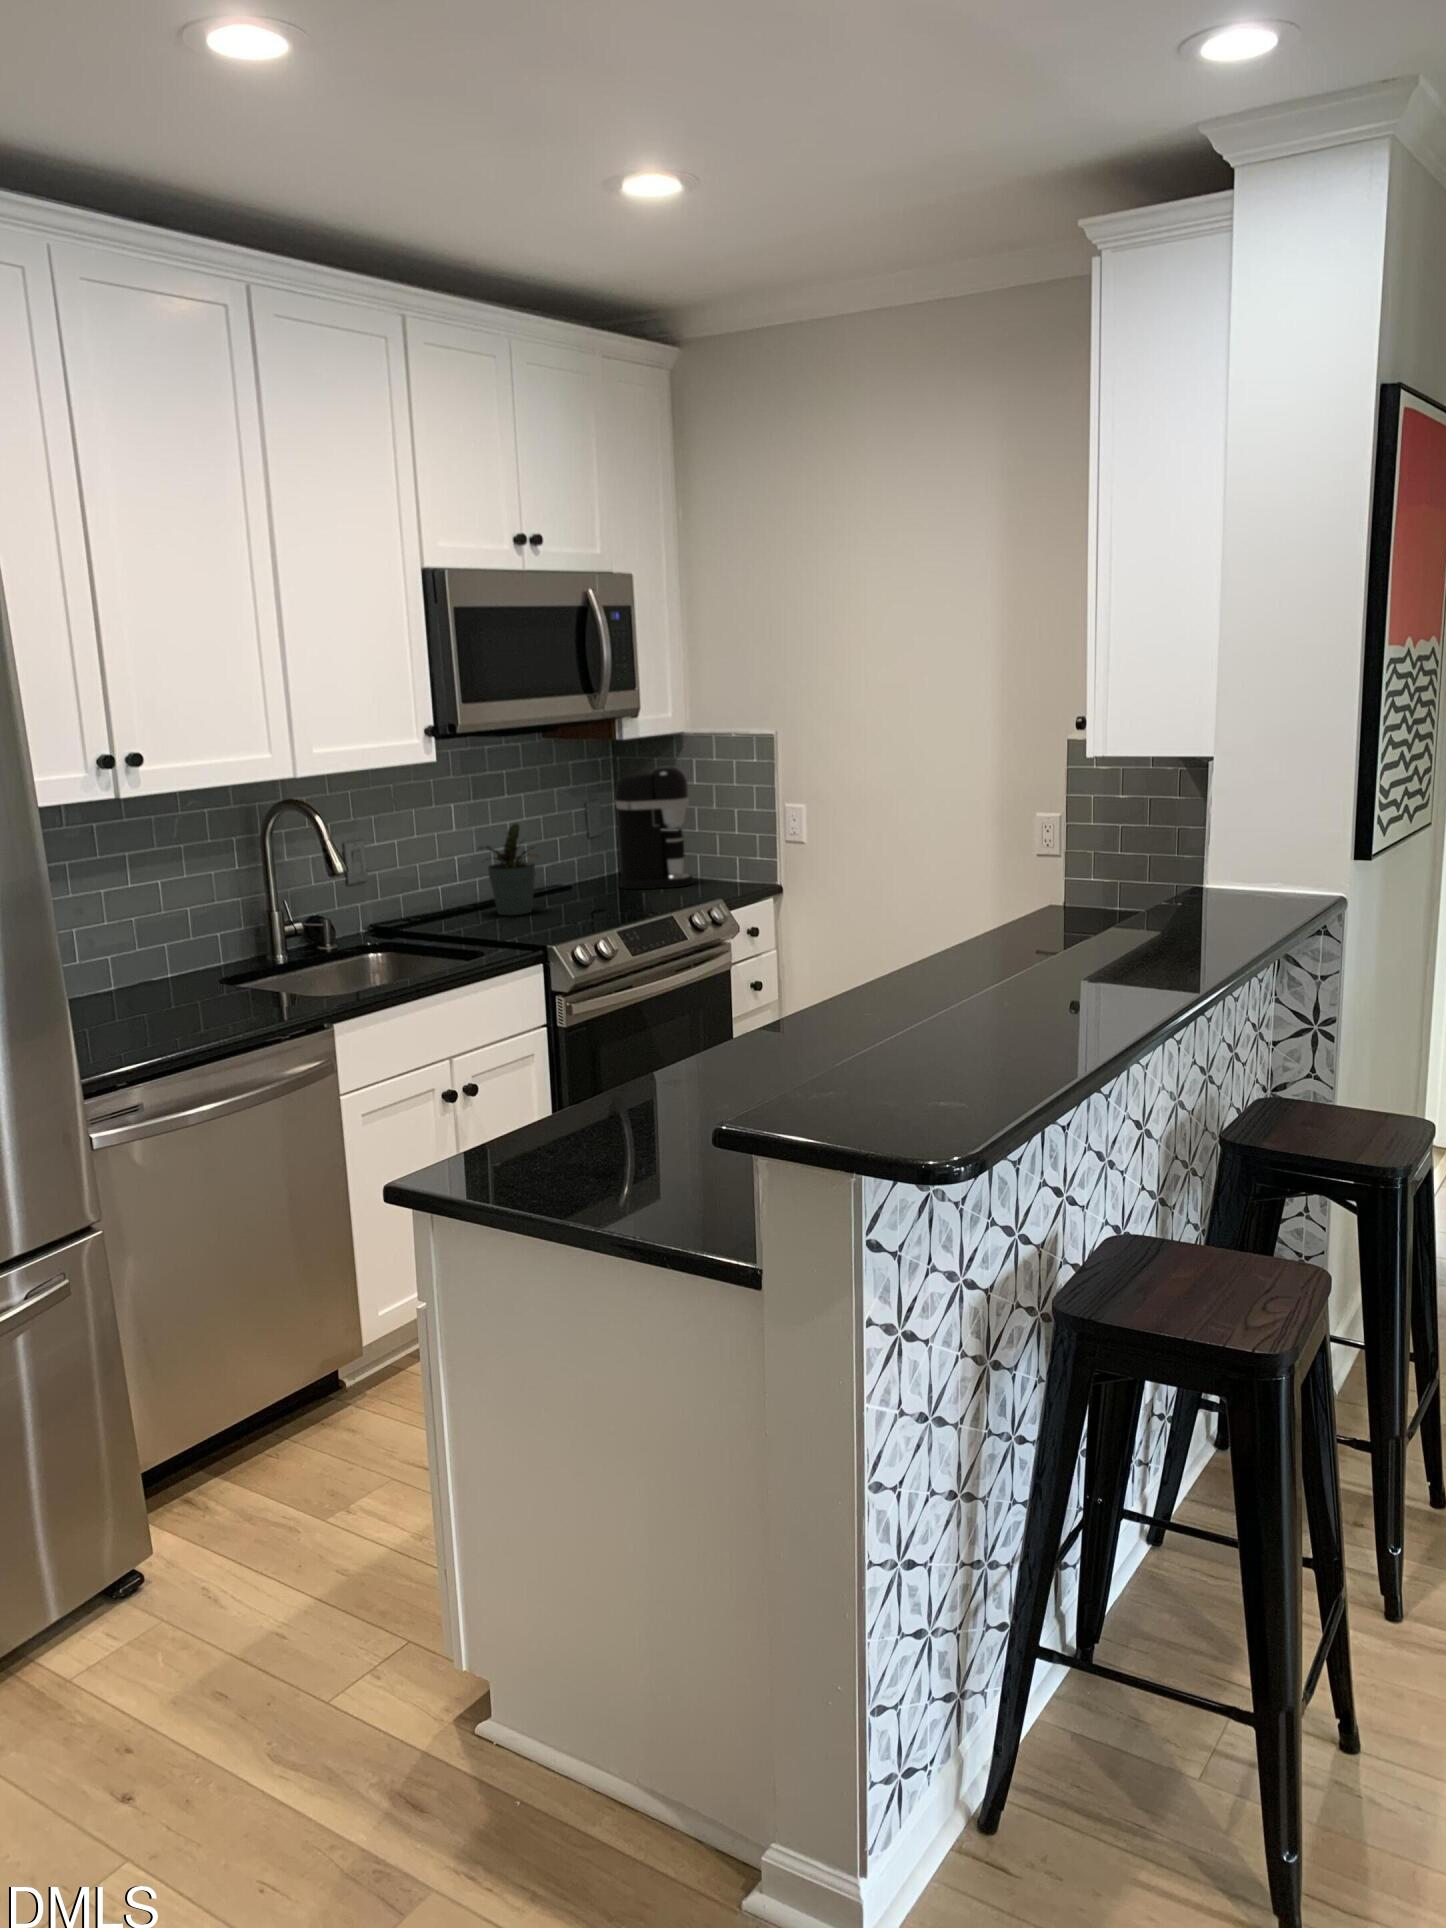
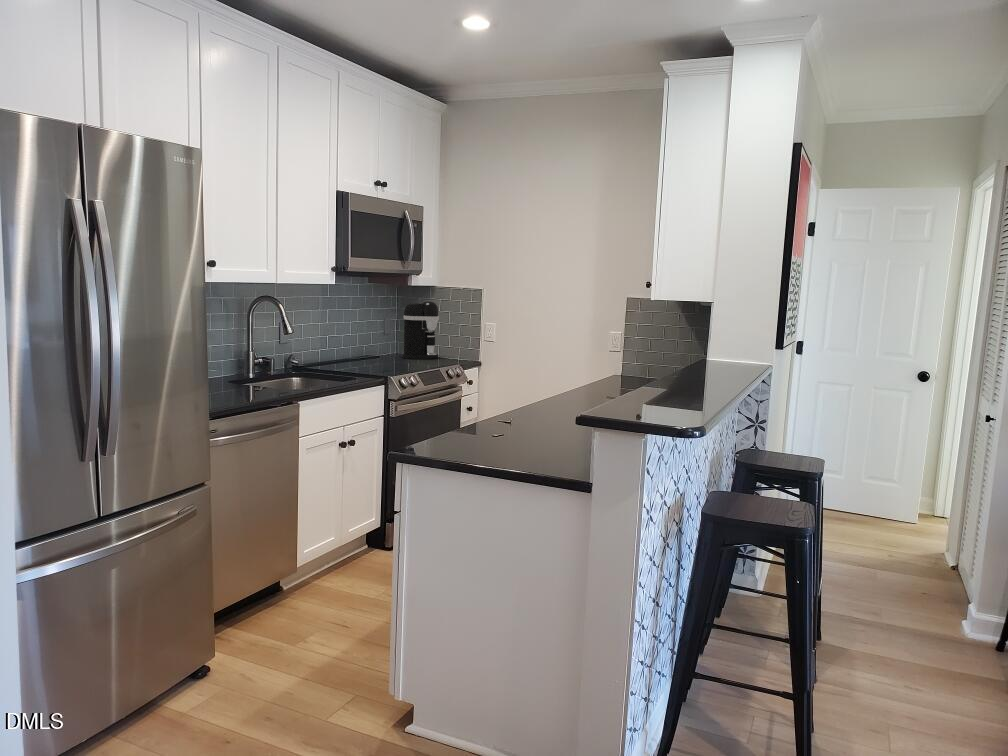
potted plant: present [479,823,539,915] -> none [340,320,375,366]

